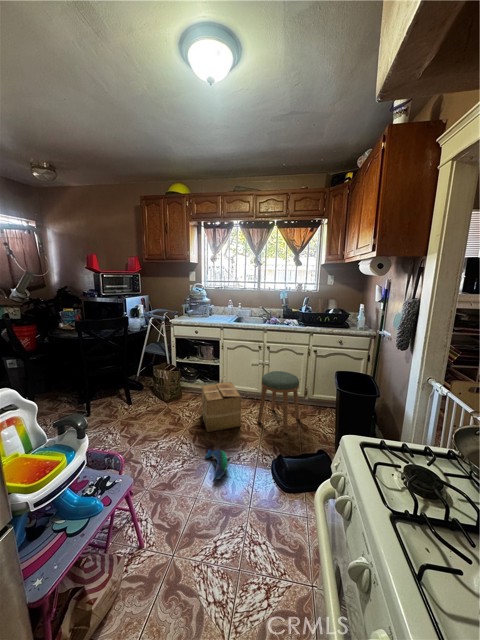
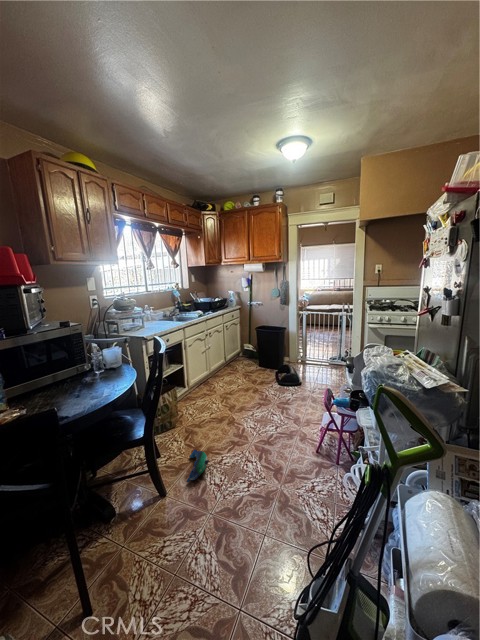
stool: present [257,371,299,433] -> none [255,375,301,441]
cardboard box: present [201,382,241,432] -> none [200,384,237,432]

